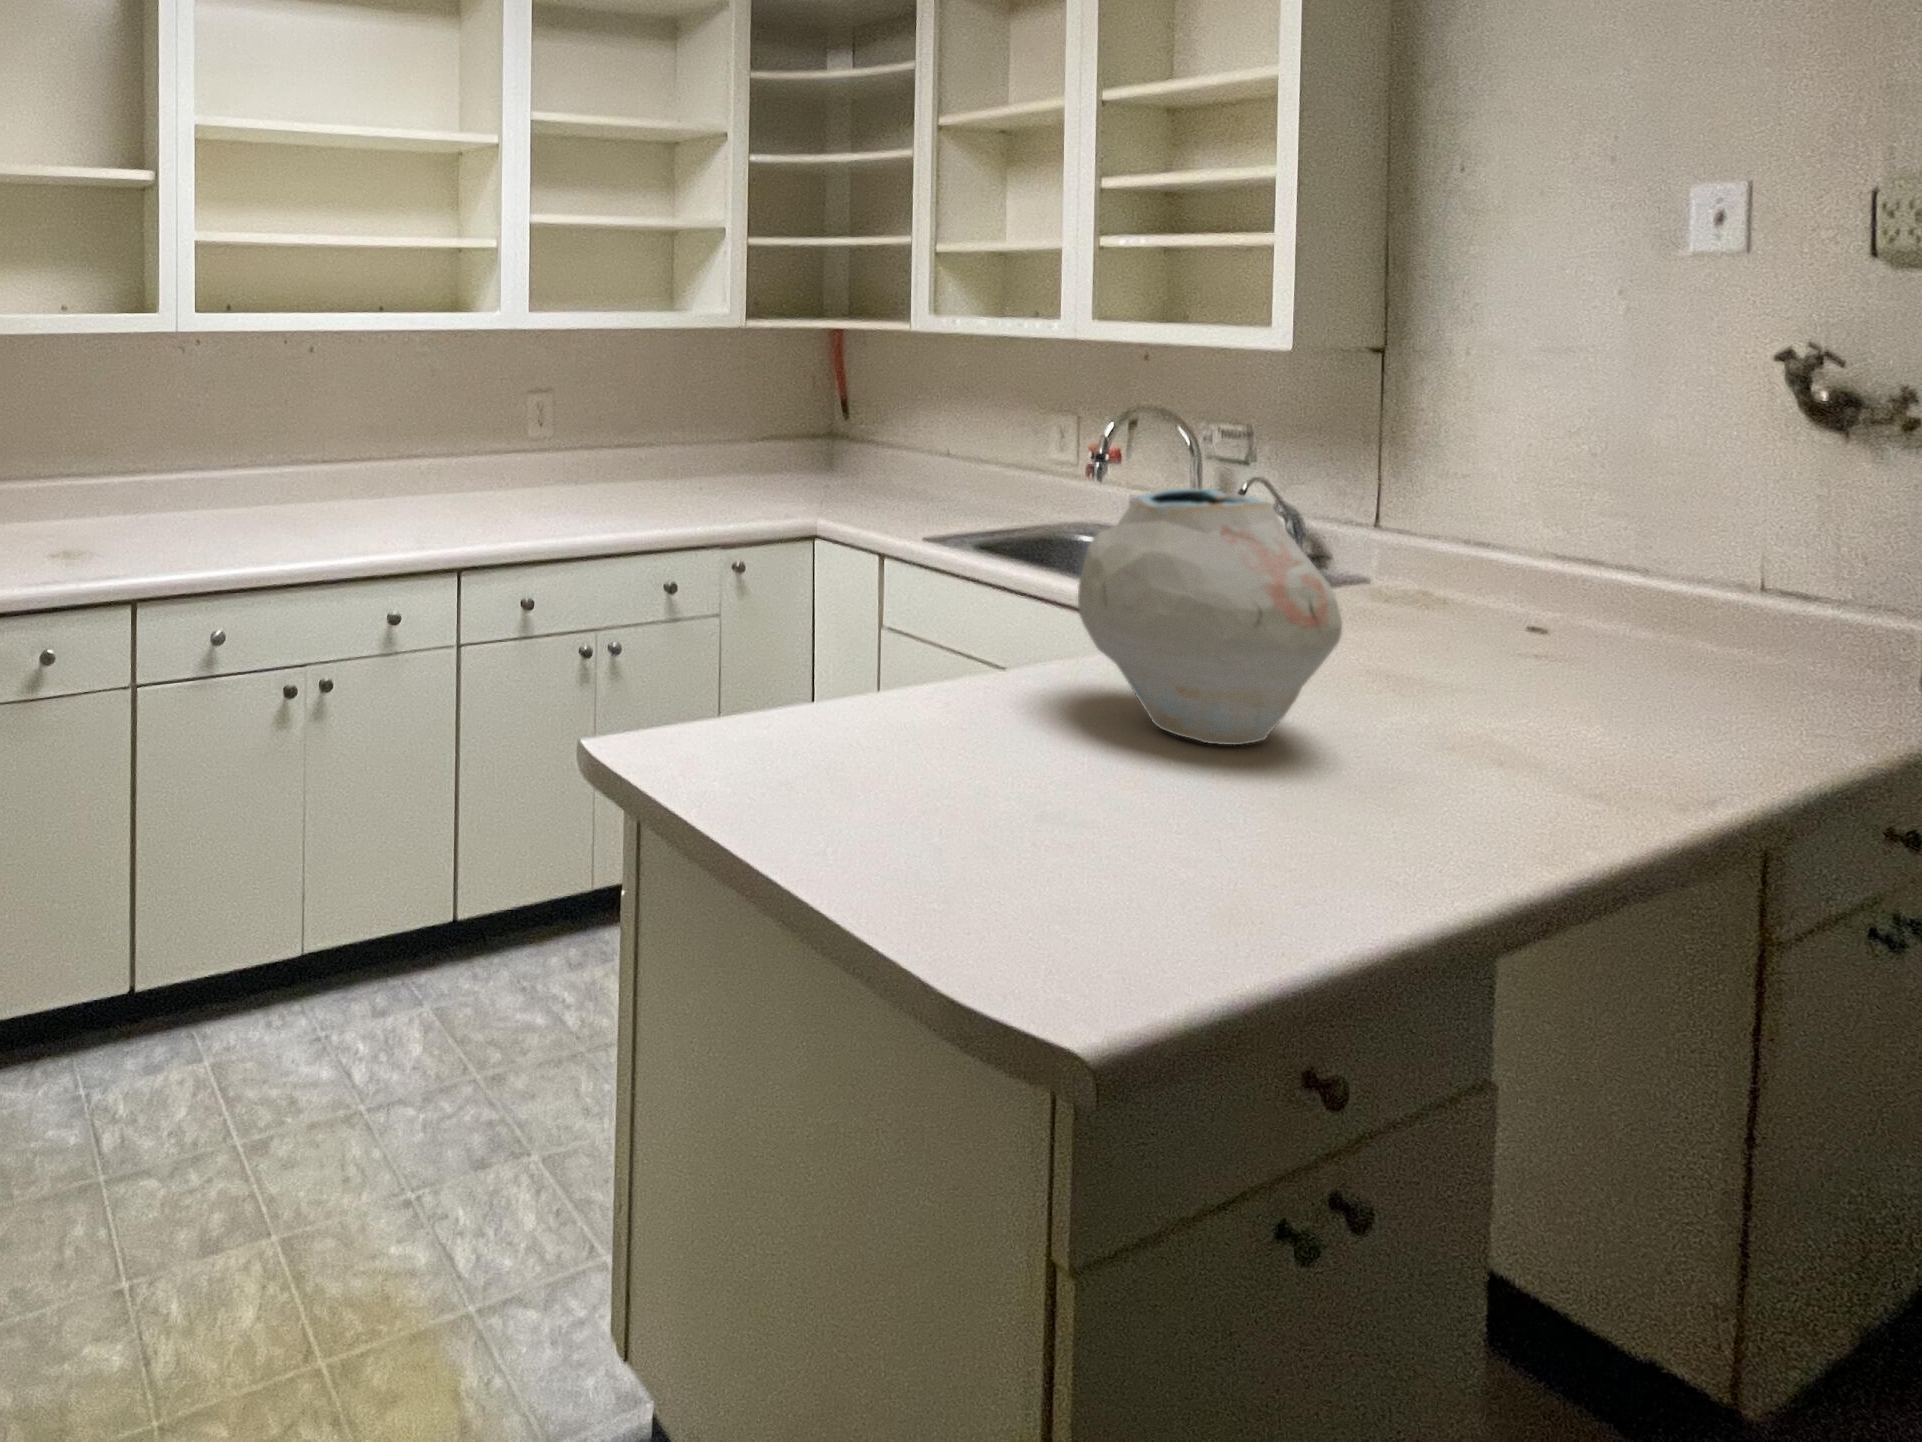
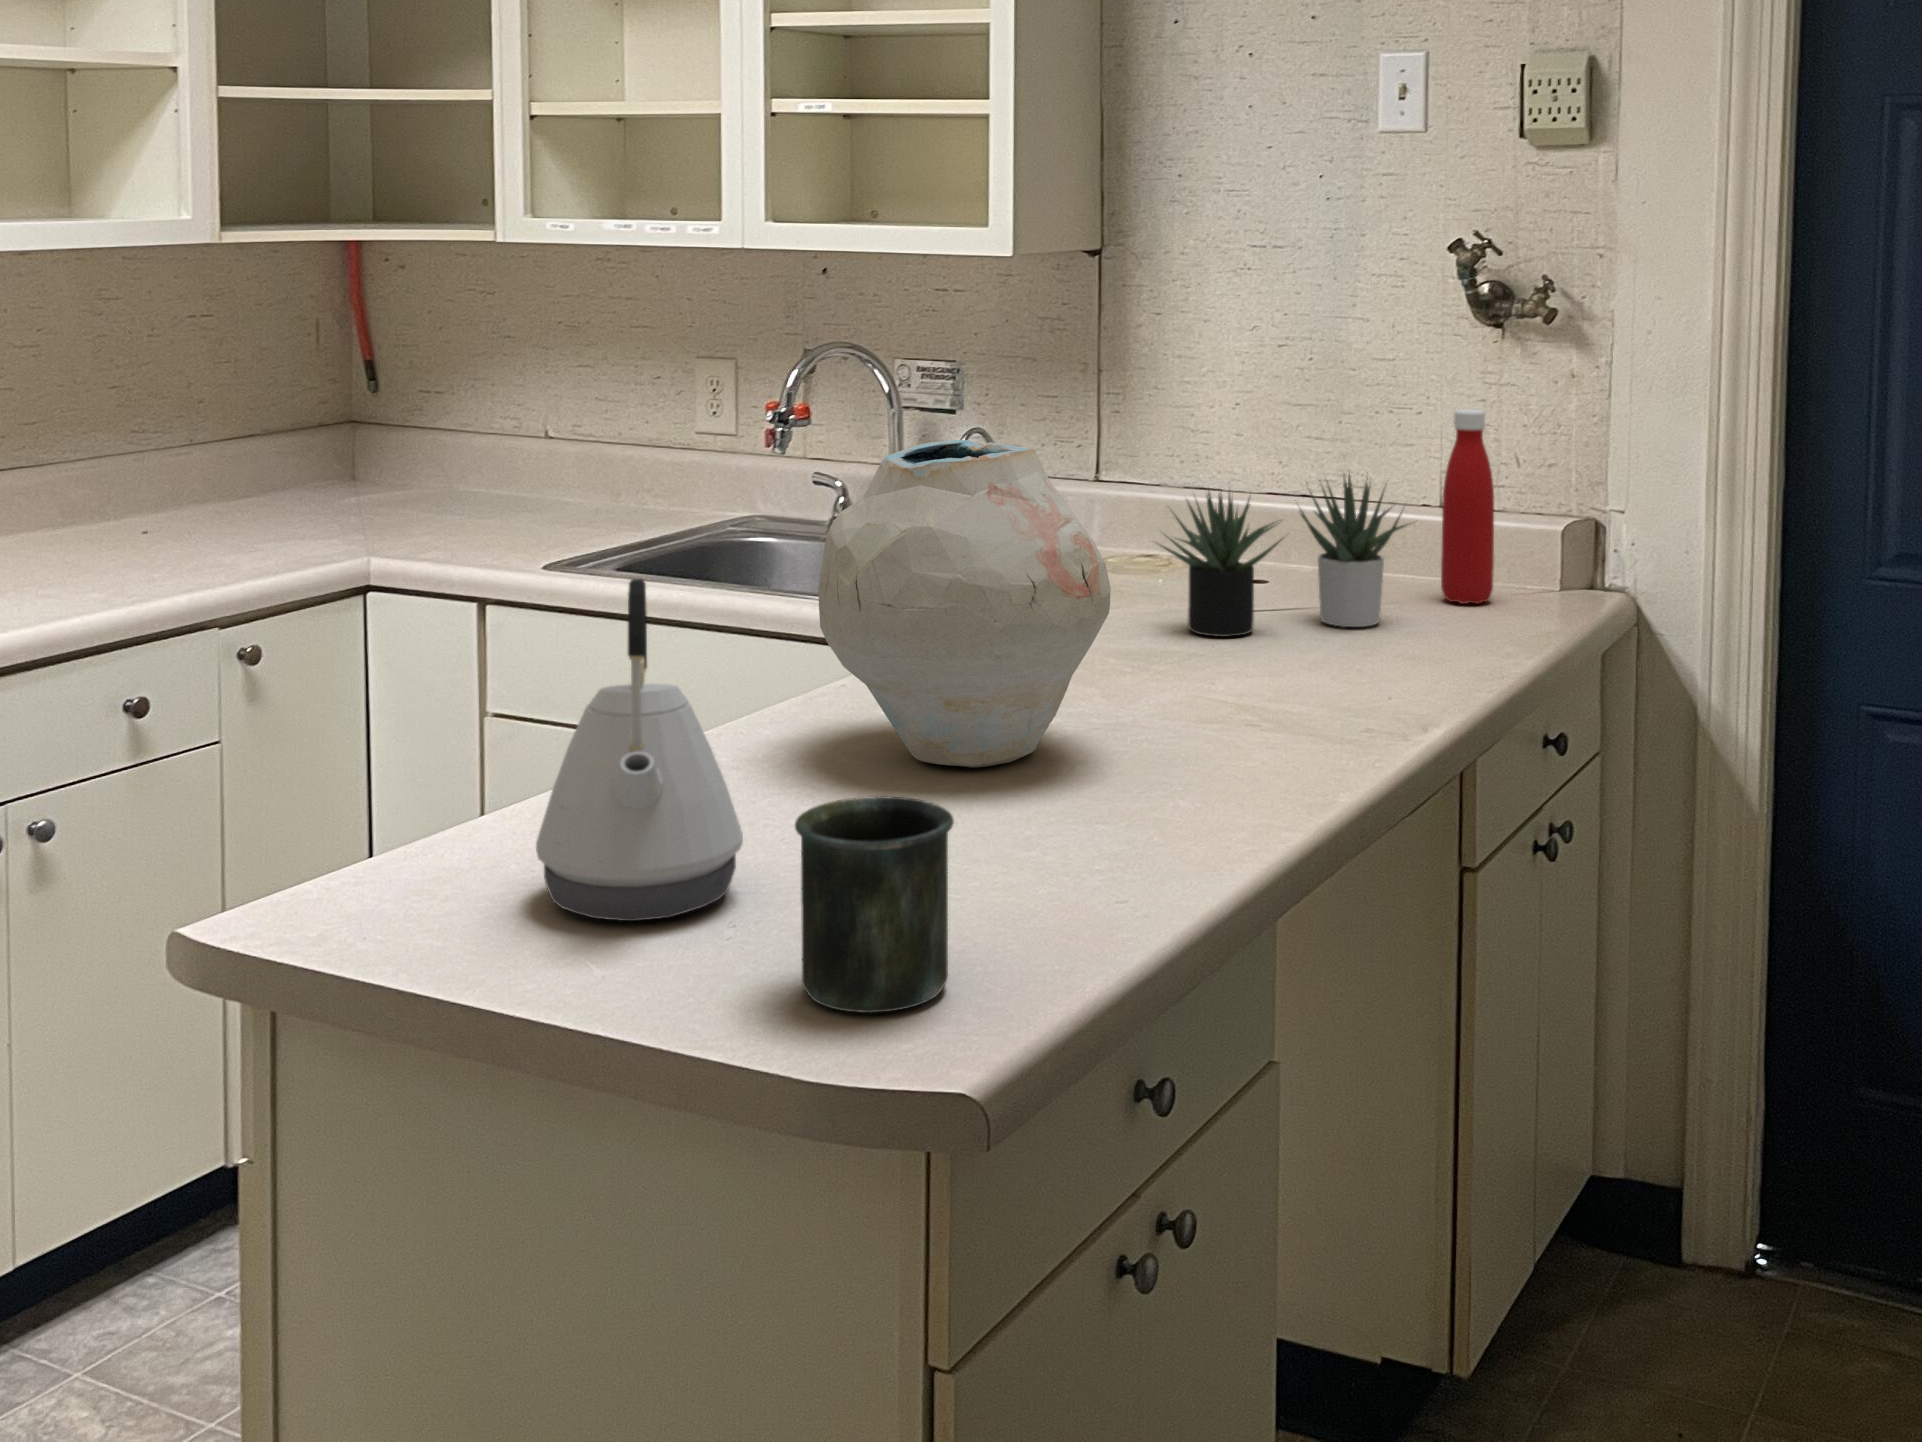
bottle: none [1754,506,1826,687] -> present [1441,409,1494,604]
succulent plant: none [1411,544,1722,688] -> present [1160,473,1415,637]
kettle: none [828,564,981,807] -> present [536,579,743,921]
mug: none [994,756,1133,937] -> present [795,796,954,1013]

